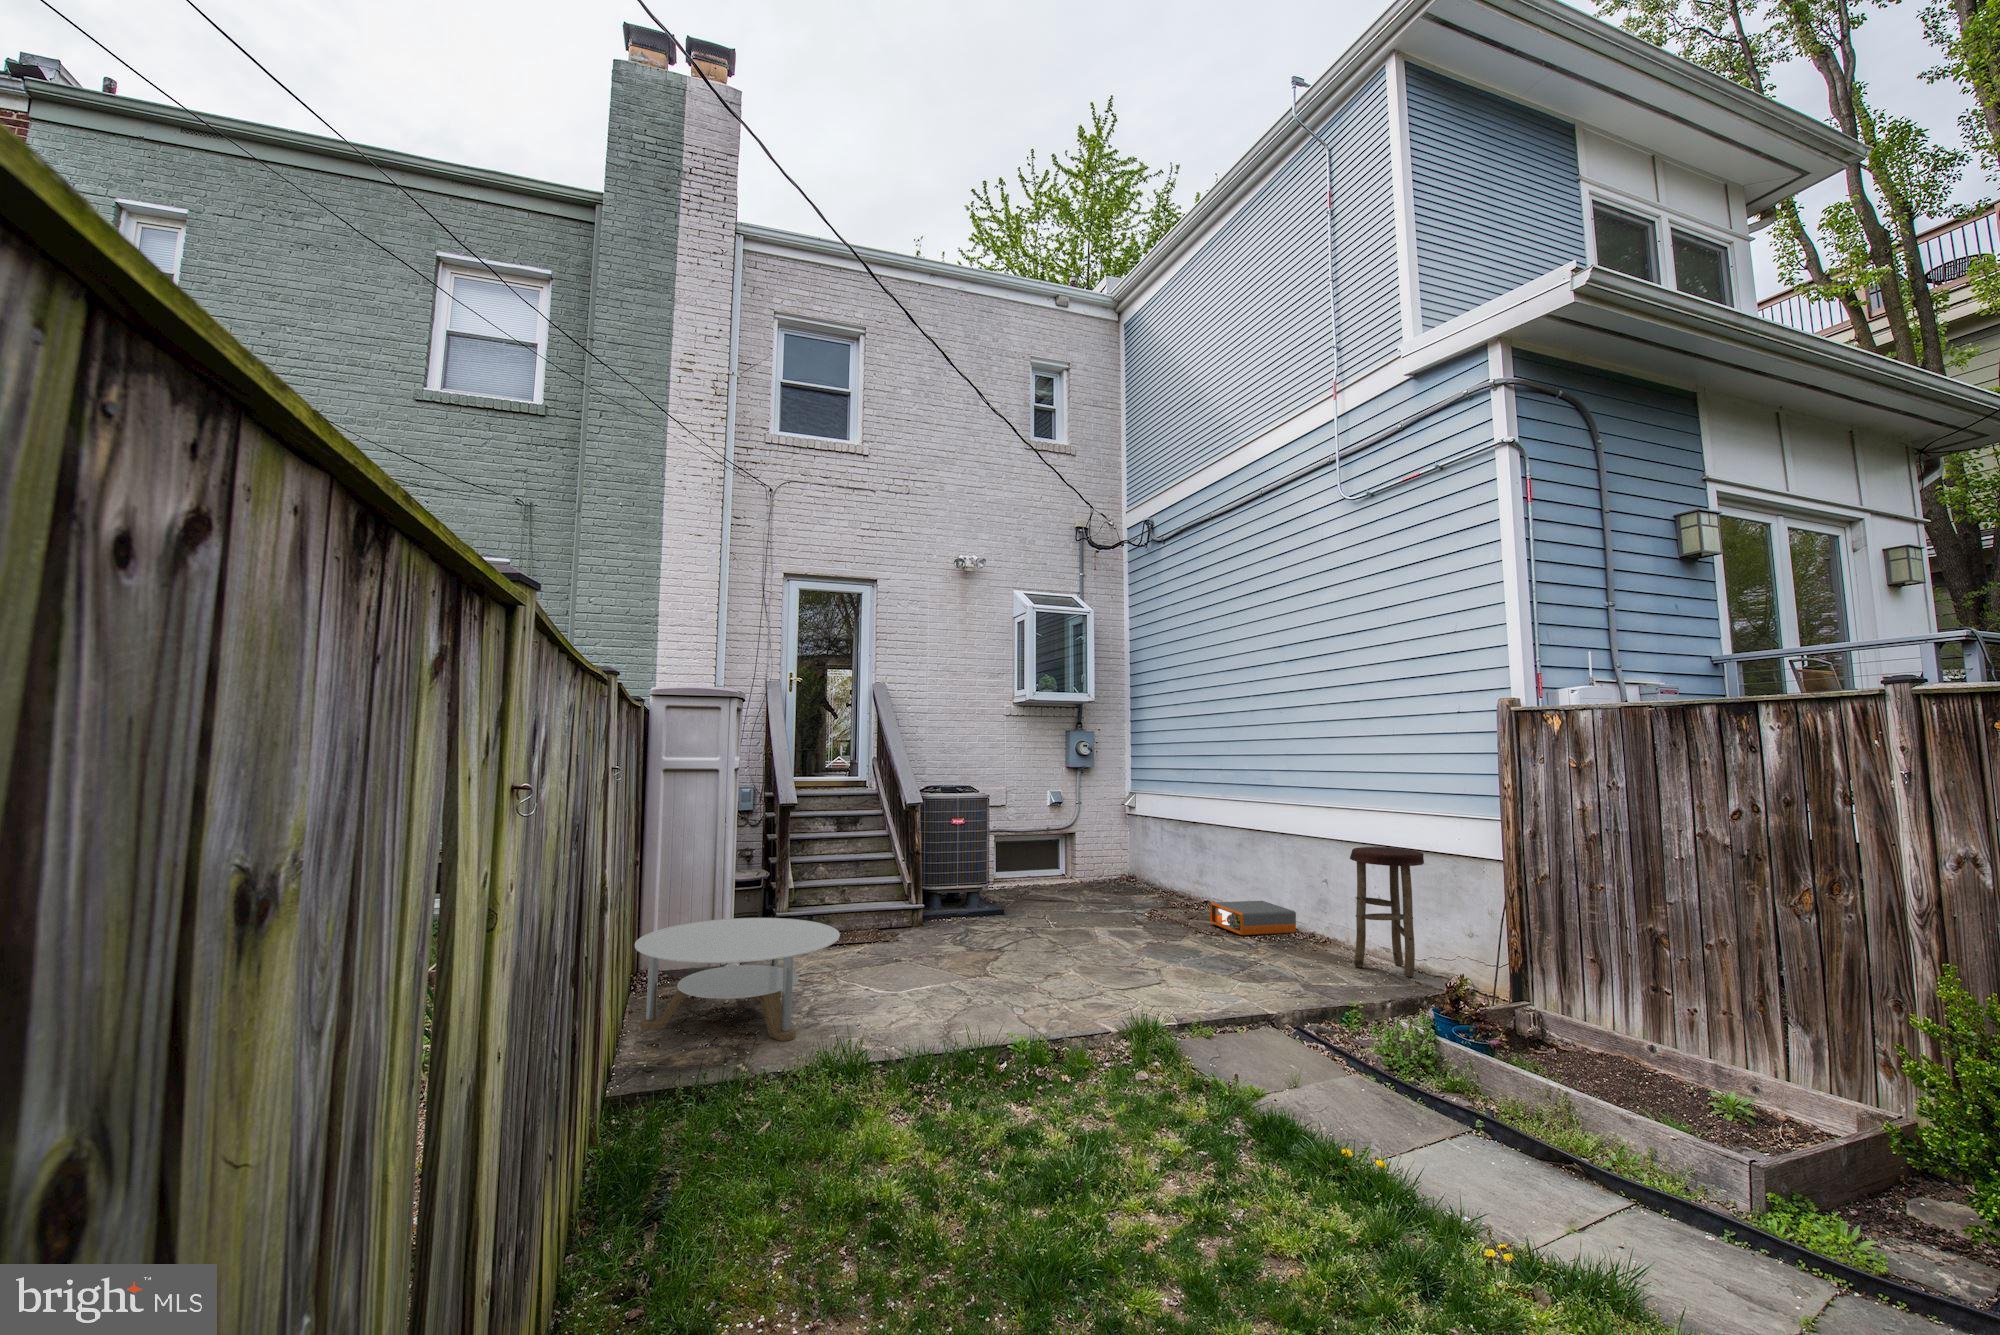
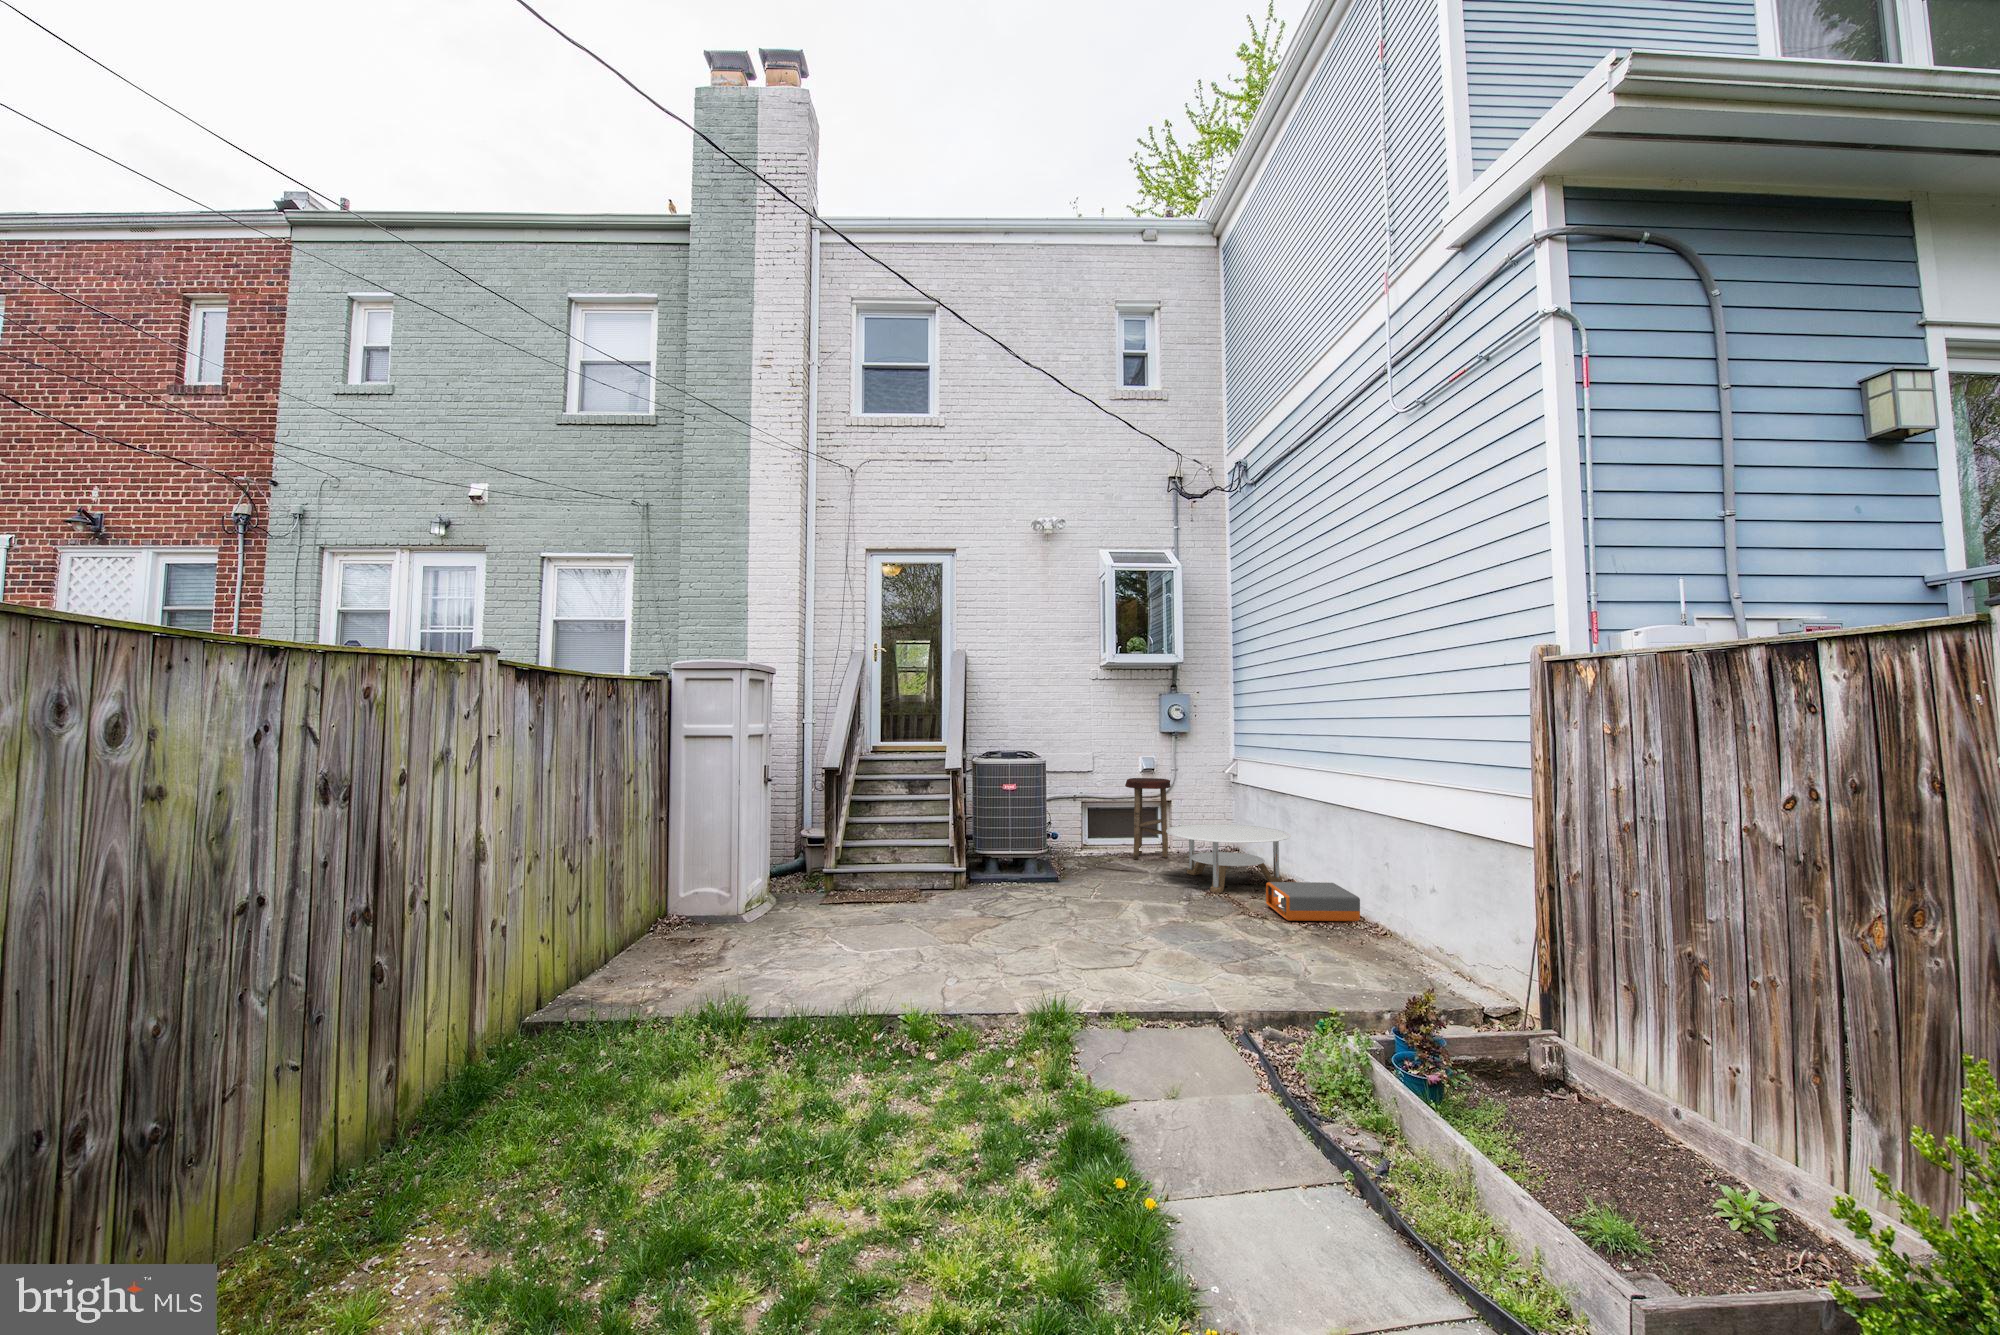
stool: present [1350,847,1424,977] -> present [1125,778,1171,860]
round table: present [635,918,840,1041] -> present [1166,824,1291,893]

